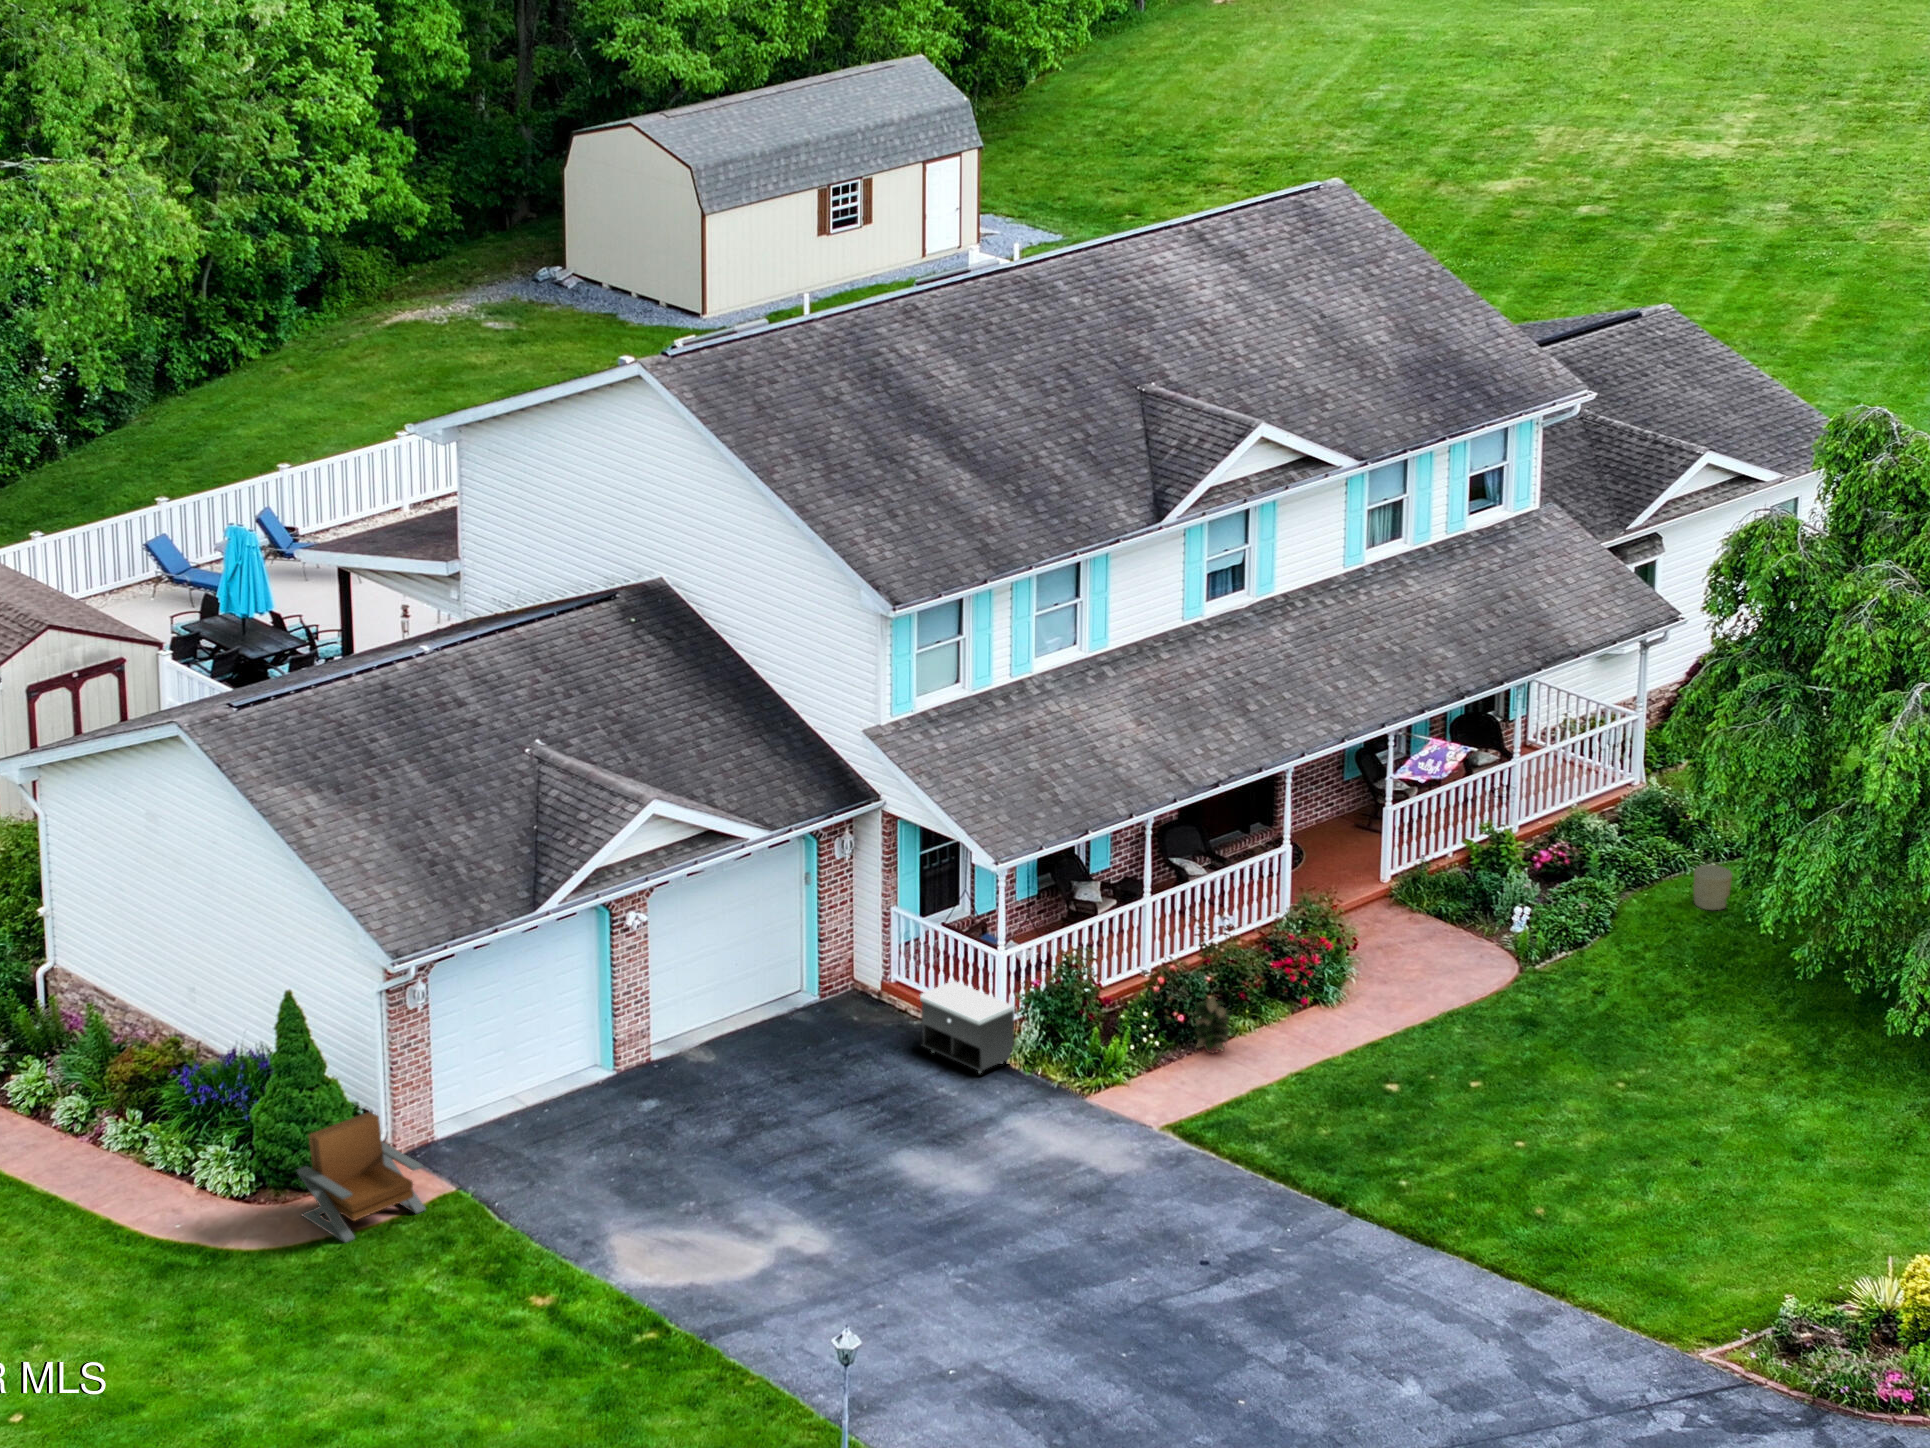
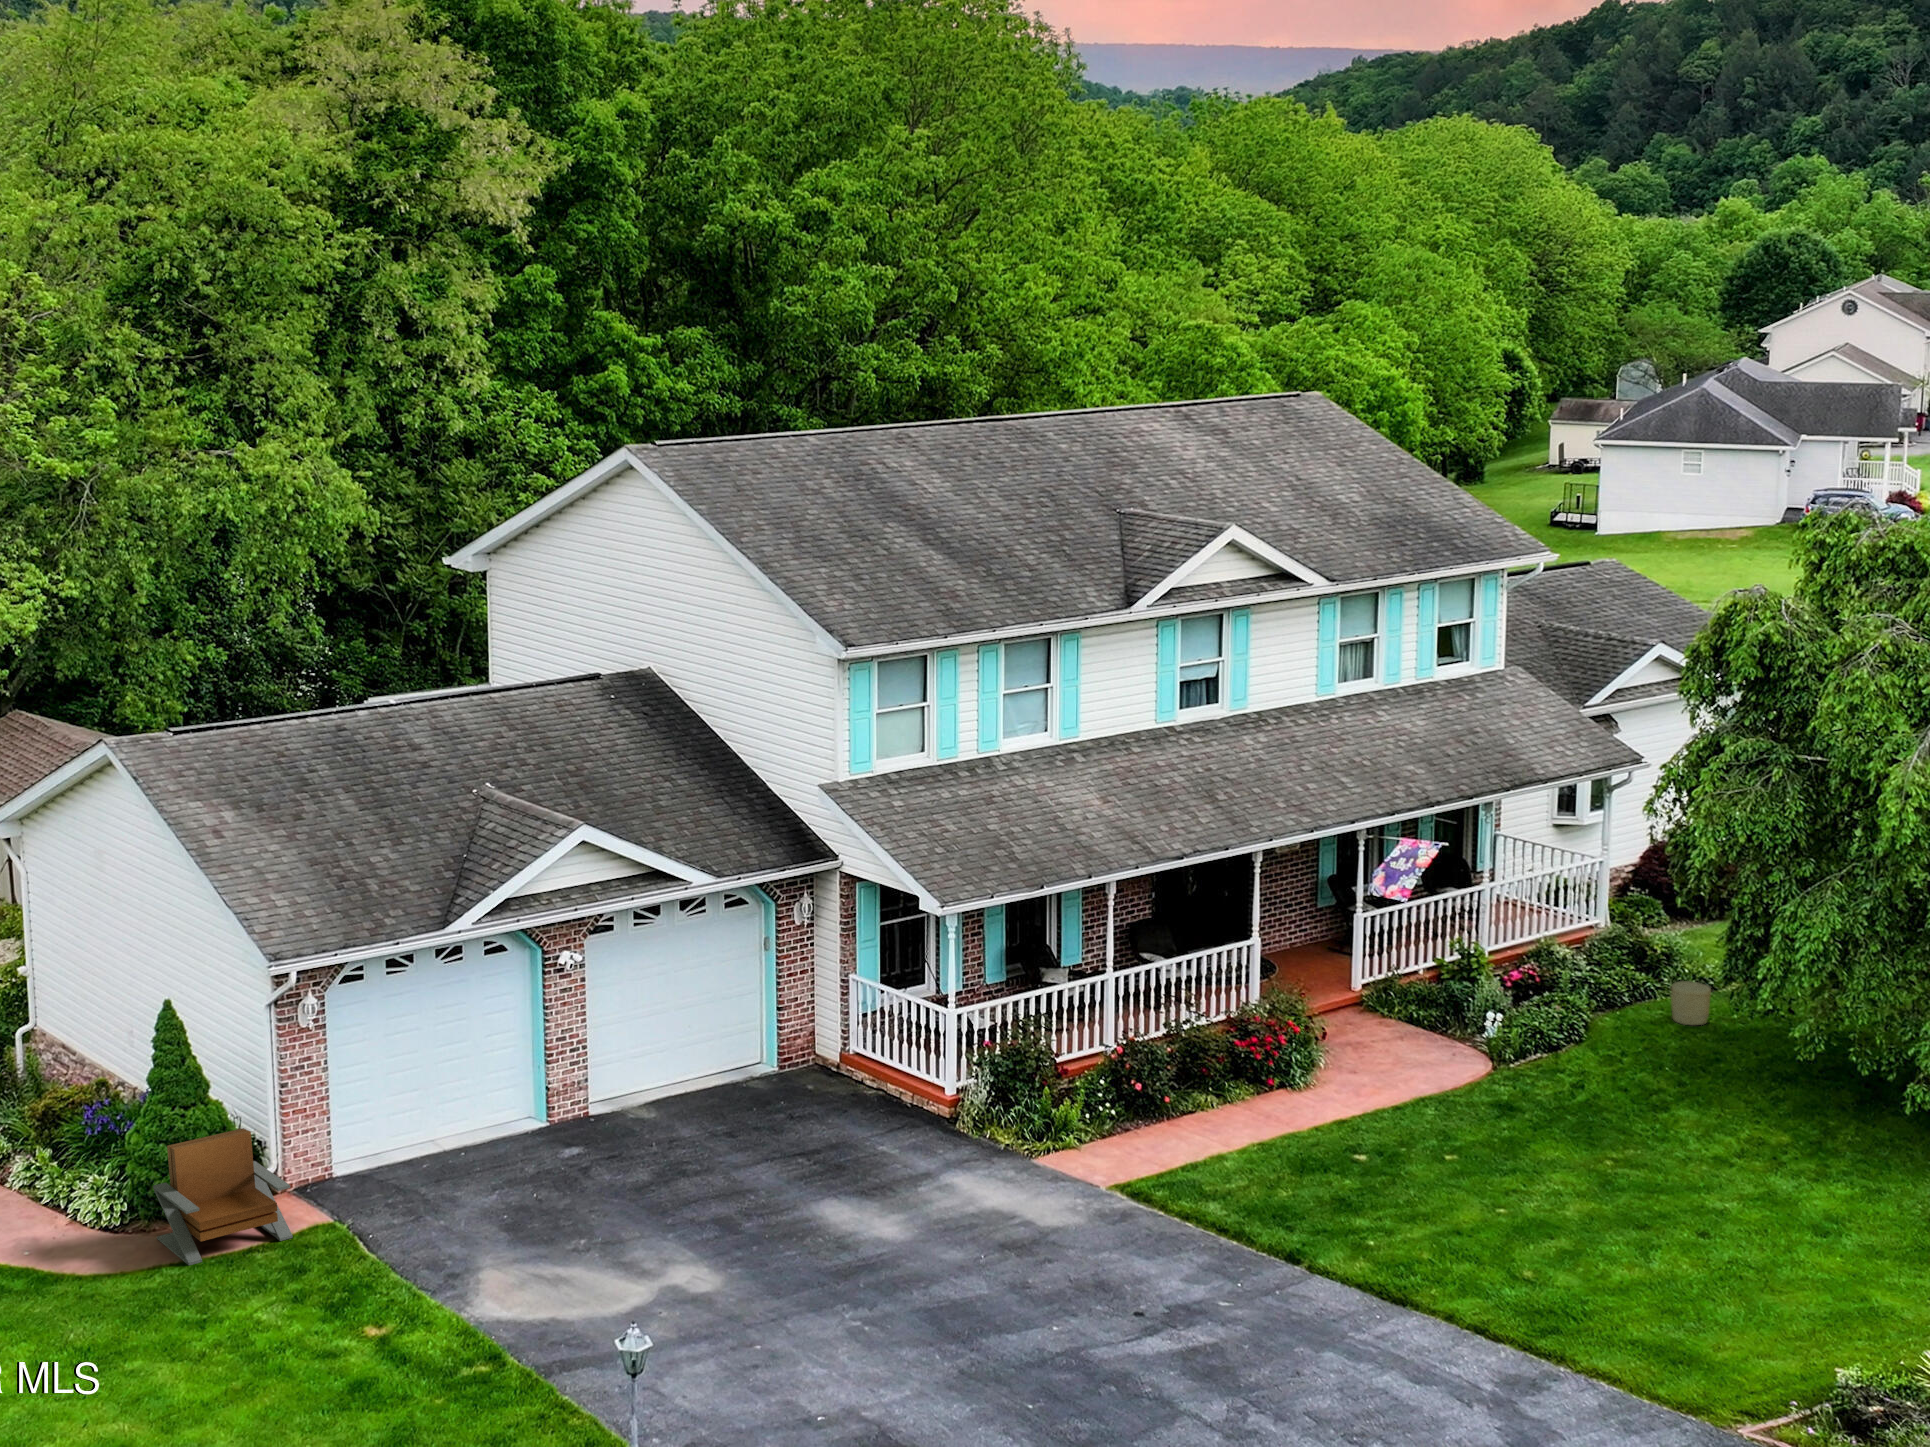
storage bench: present [920,981,1014,1073] -> none [868,1043,963,1136]
decorative plant: present [1194,998,1231,1054] -> none [1153,1065,1194,1126]

